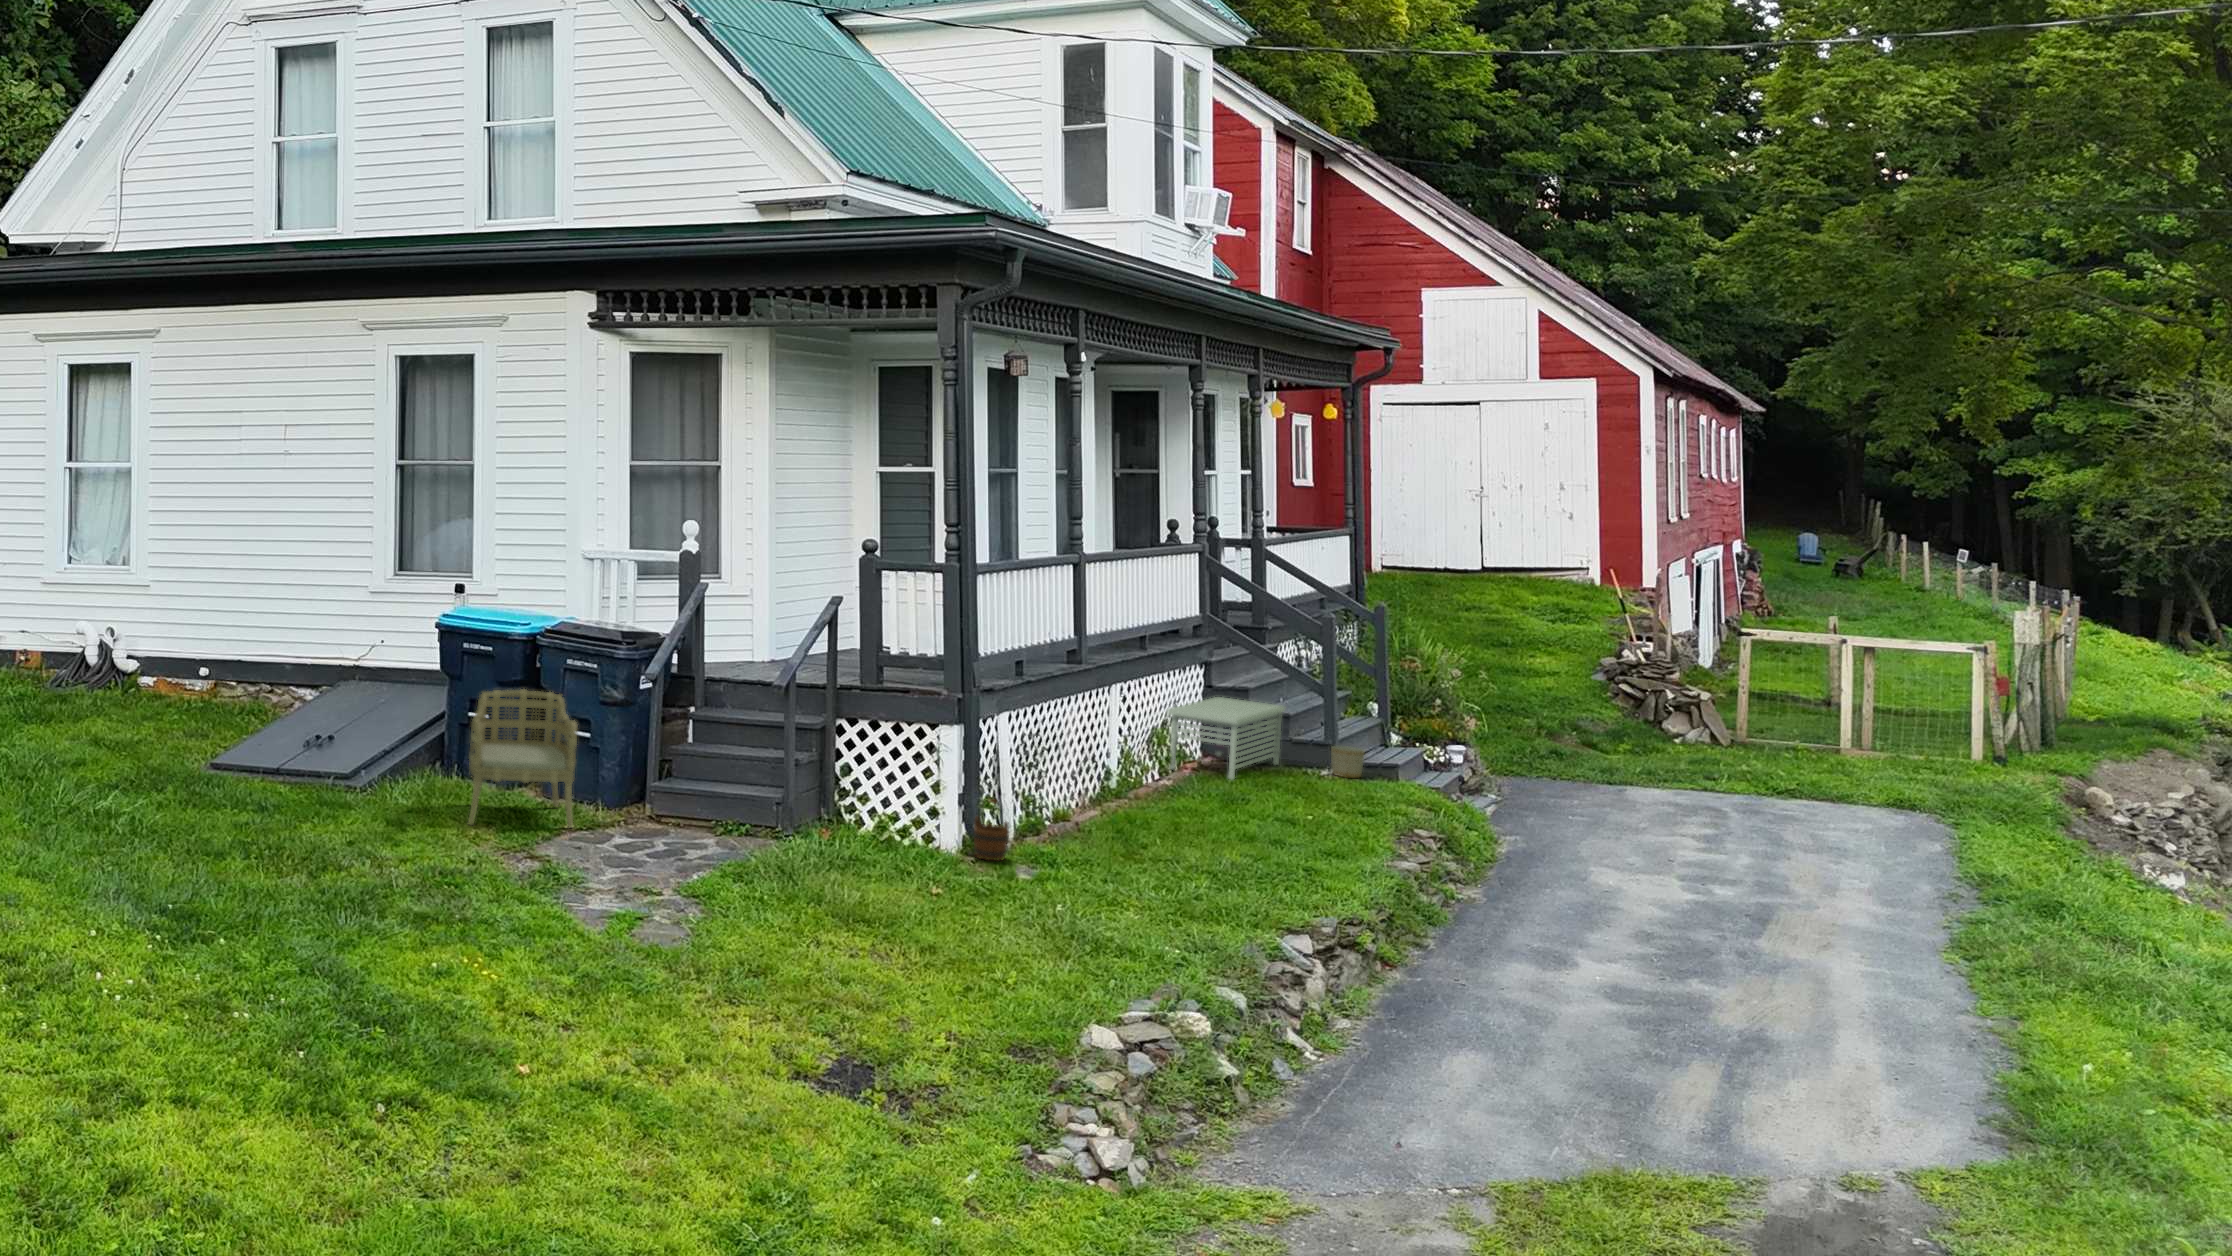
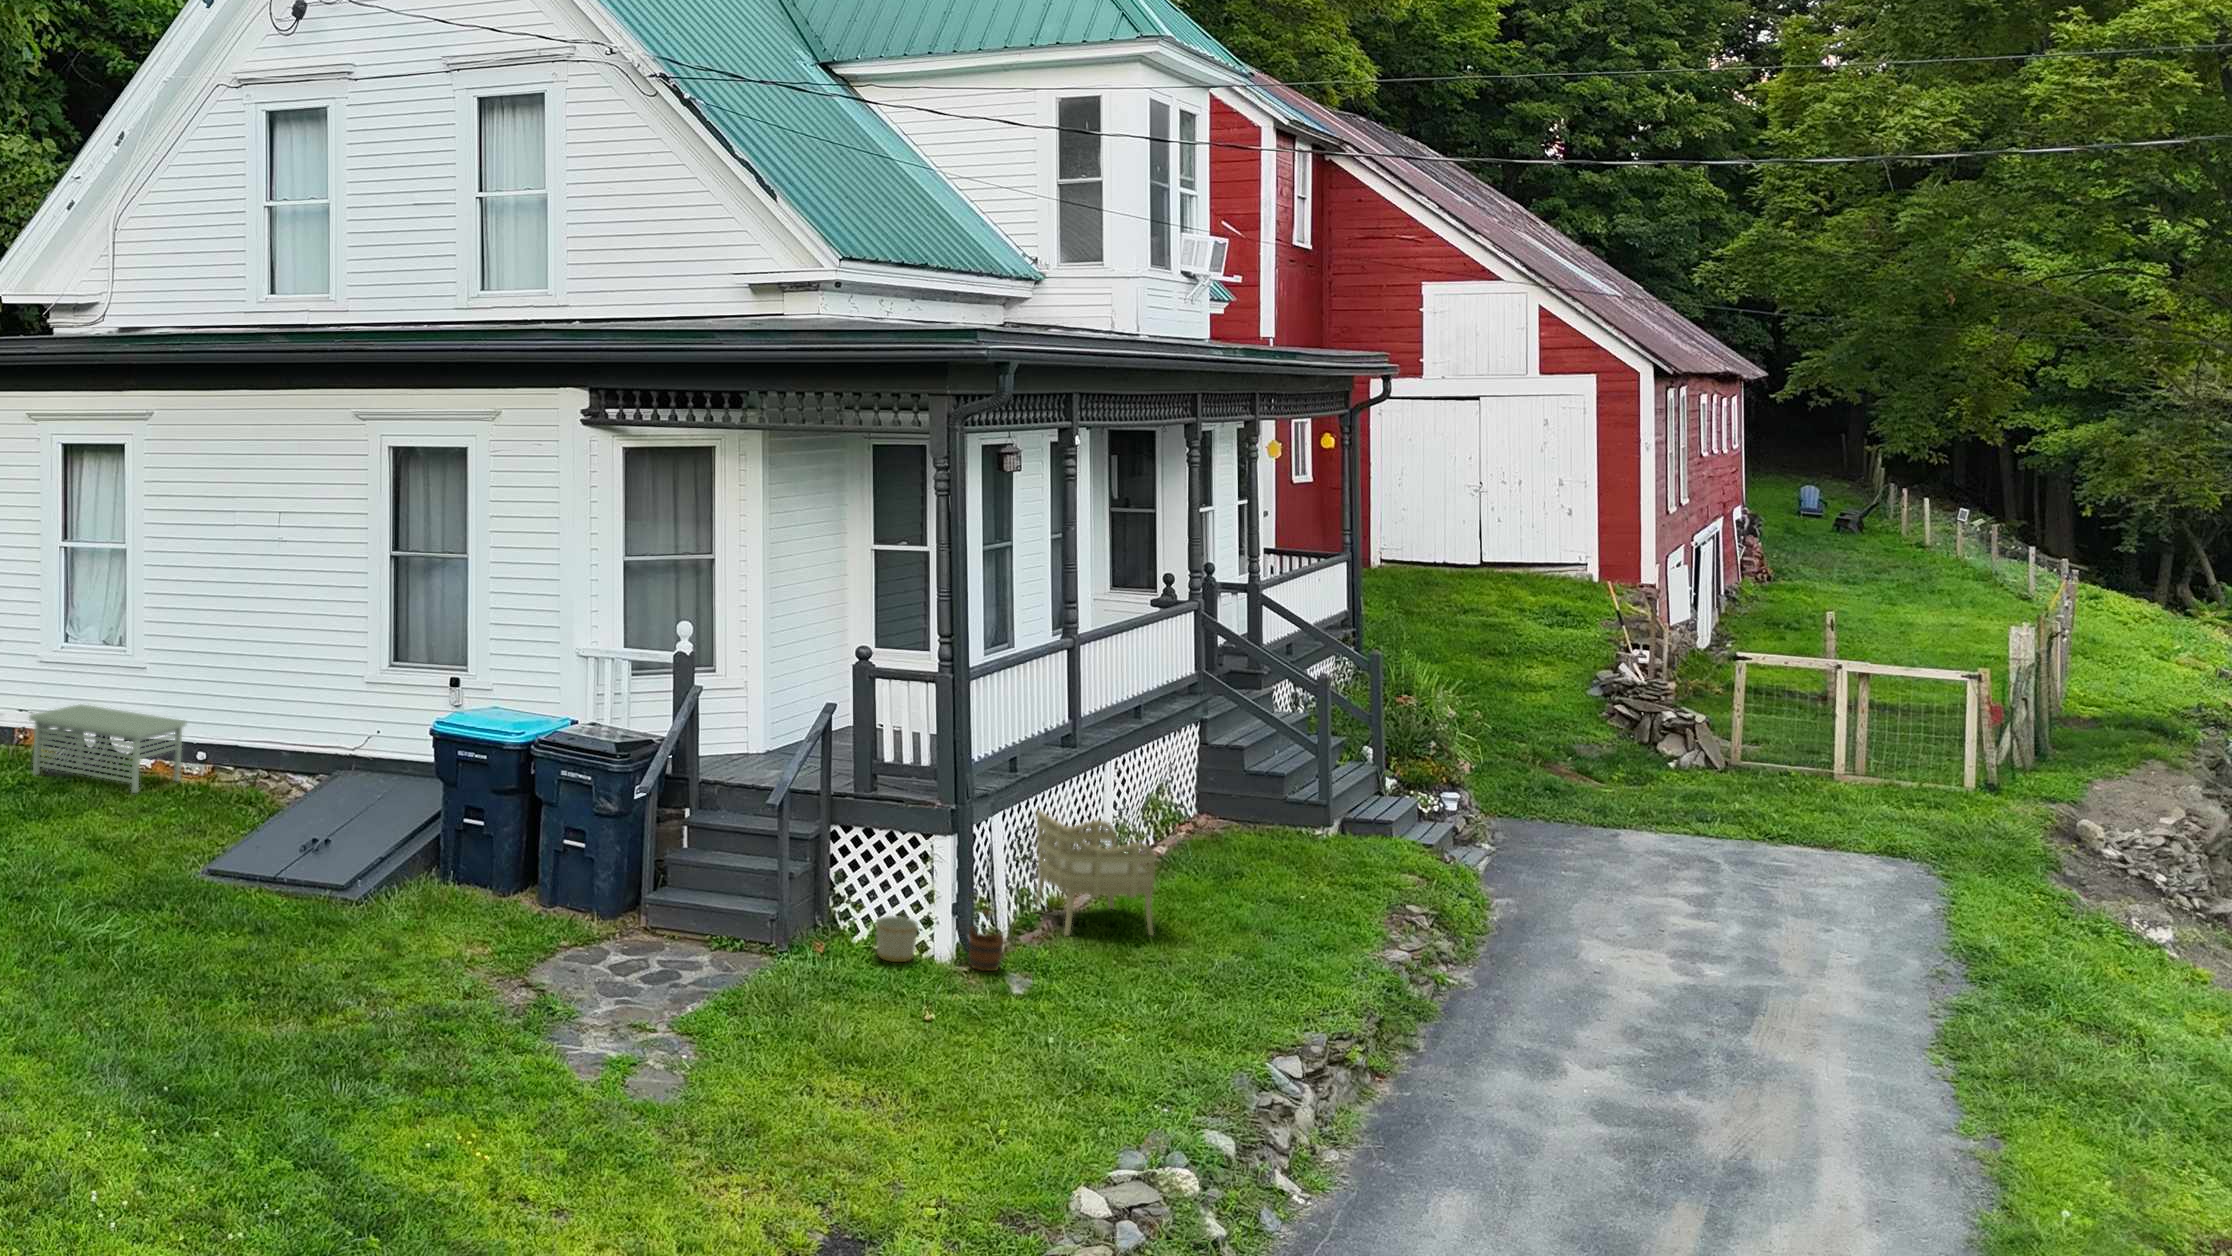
armchair: present [468,689,578,828] -> present [1036,810,1155,936]
storage bench: present [1167,697,1285,780] -> present [29,704,186,793]
planter: present [1331,746,1365,778] -> present [876,916,918,962]

